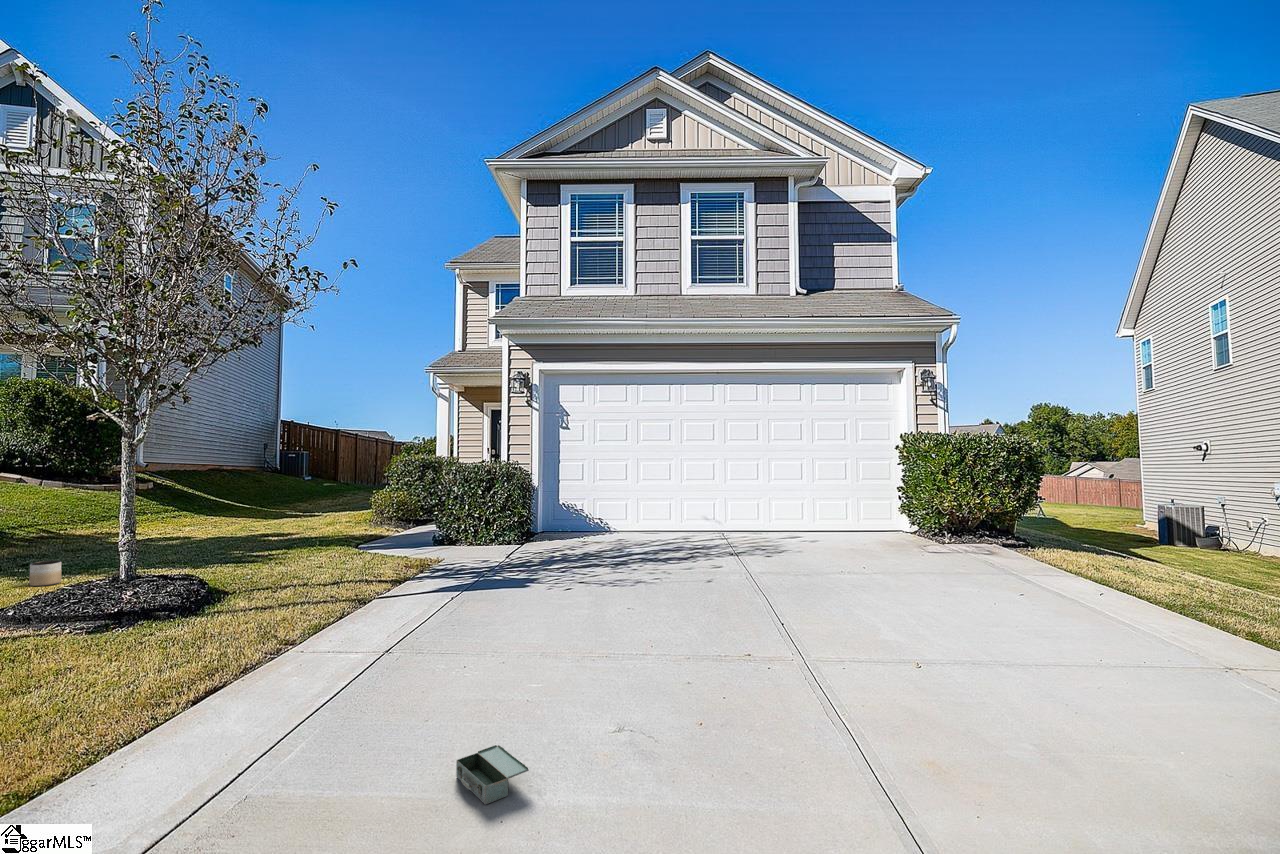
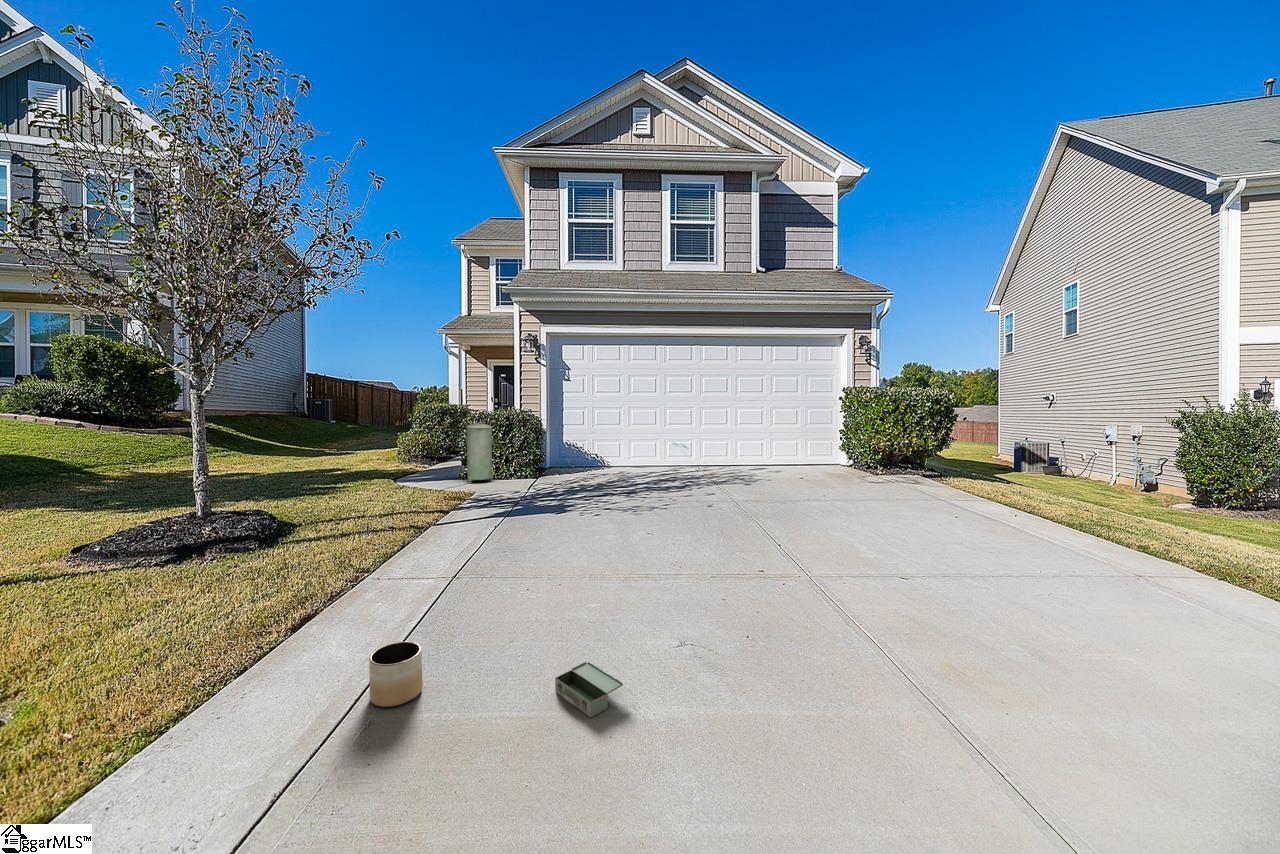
trash can: none [438,475,469,549] -> present [466,422,493,483]
planter: present [29,561,62,586] -> present [369,642,423,707]

